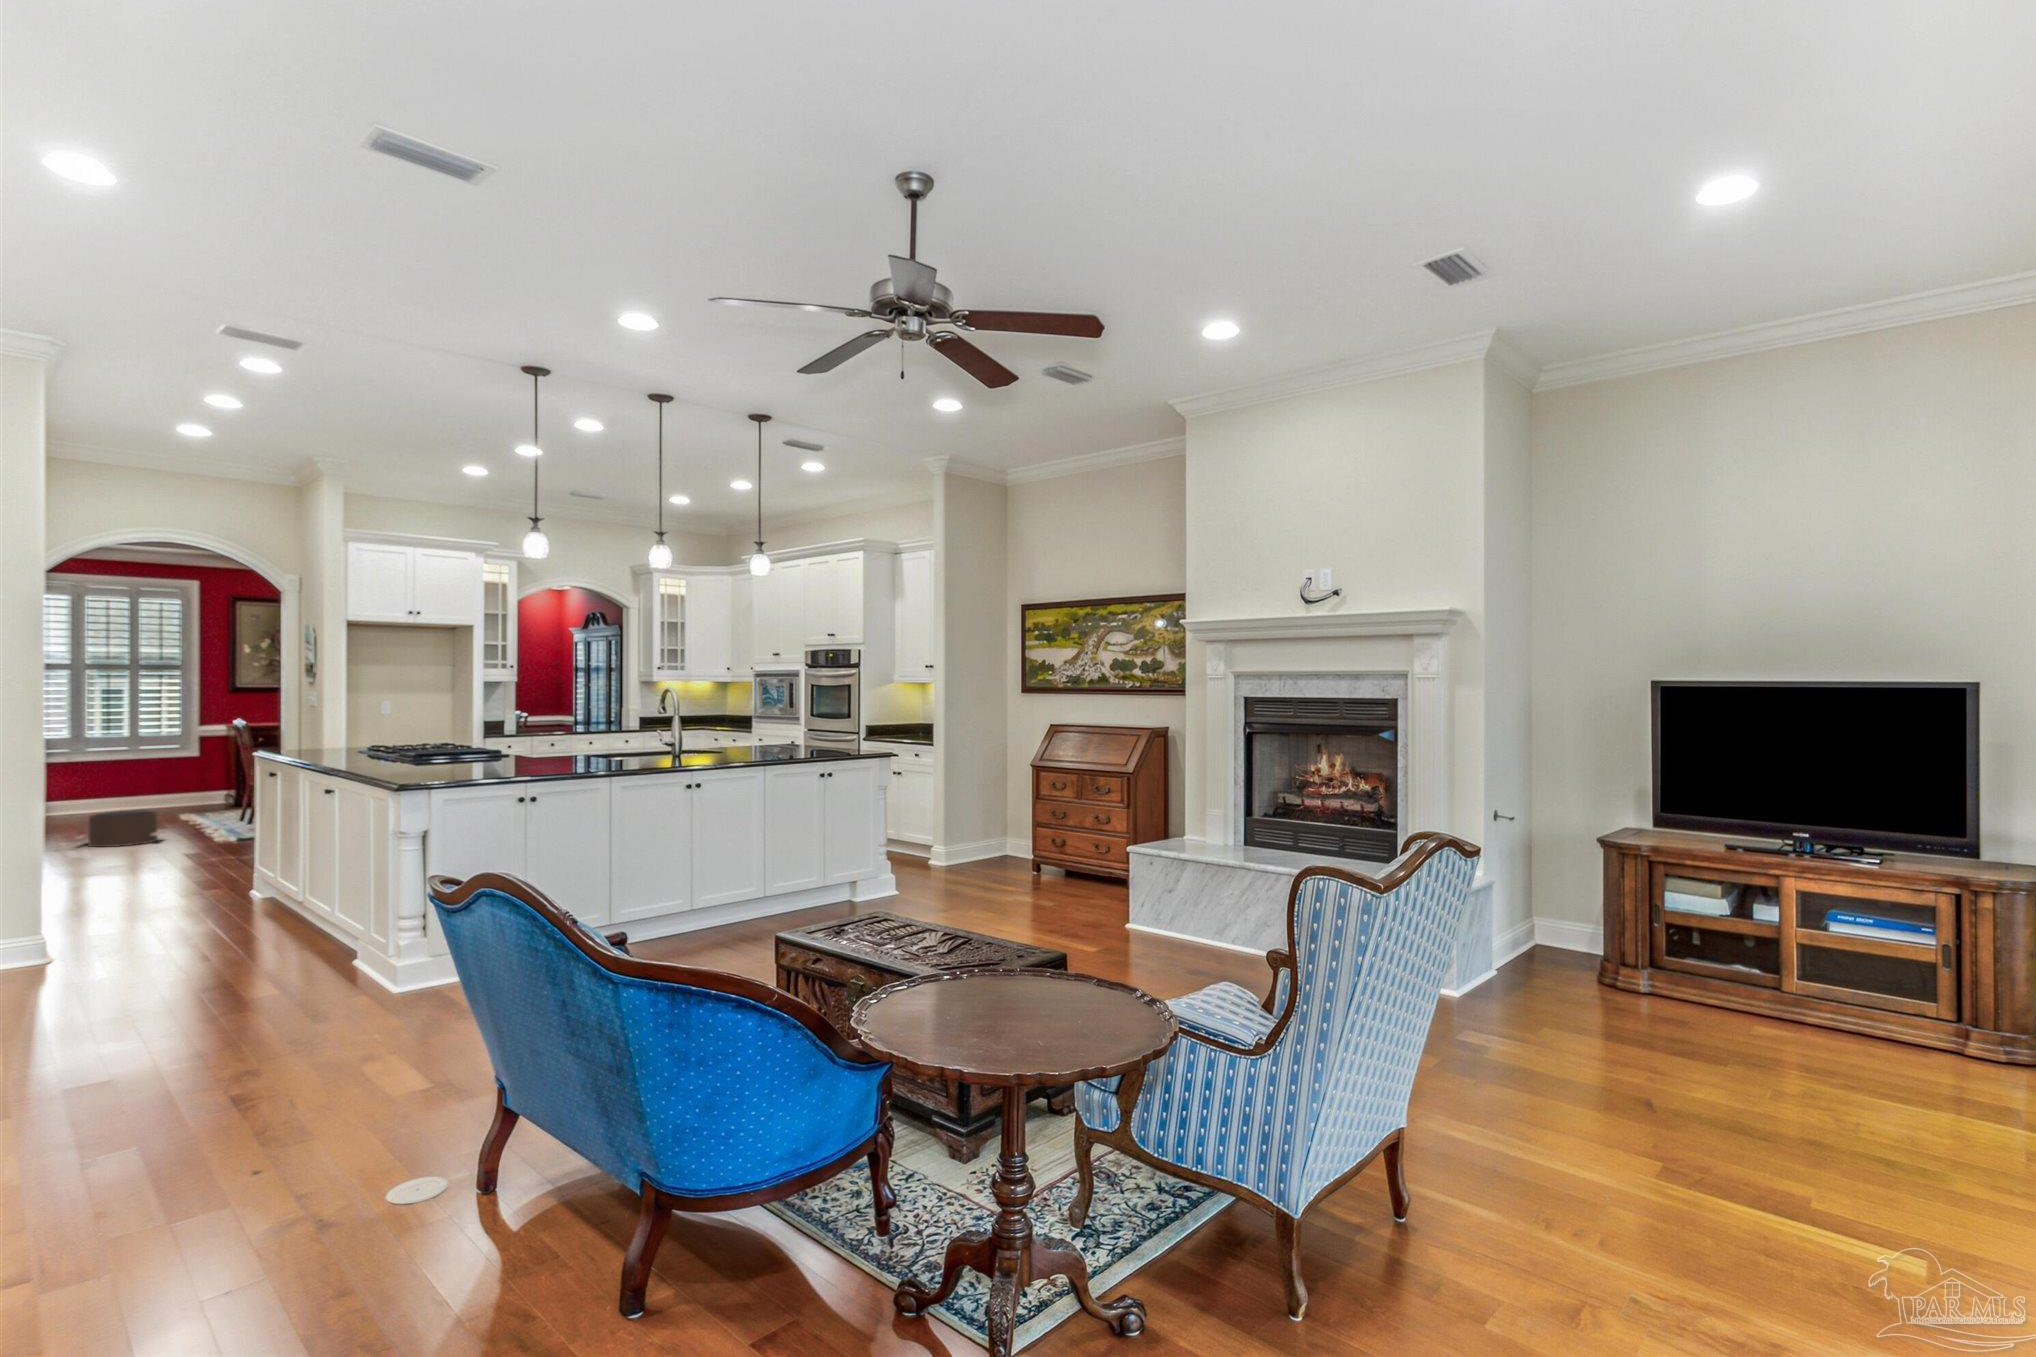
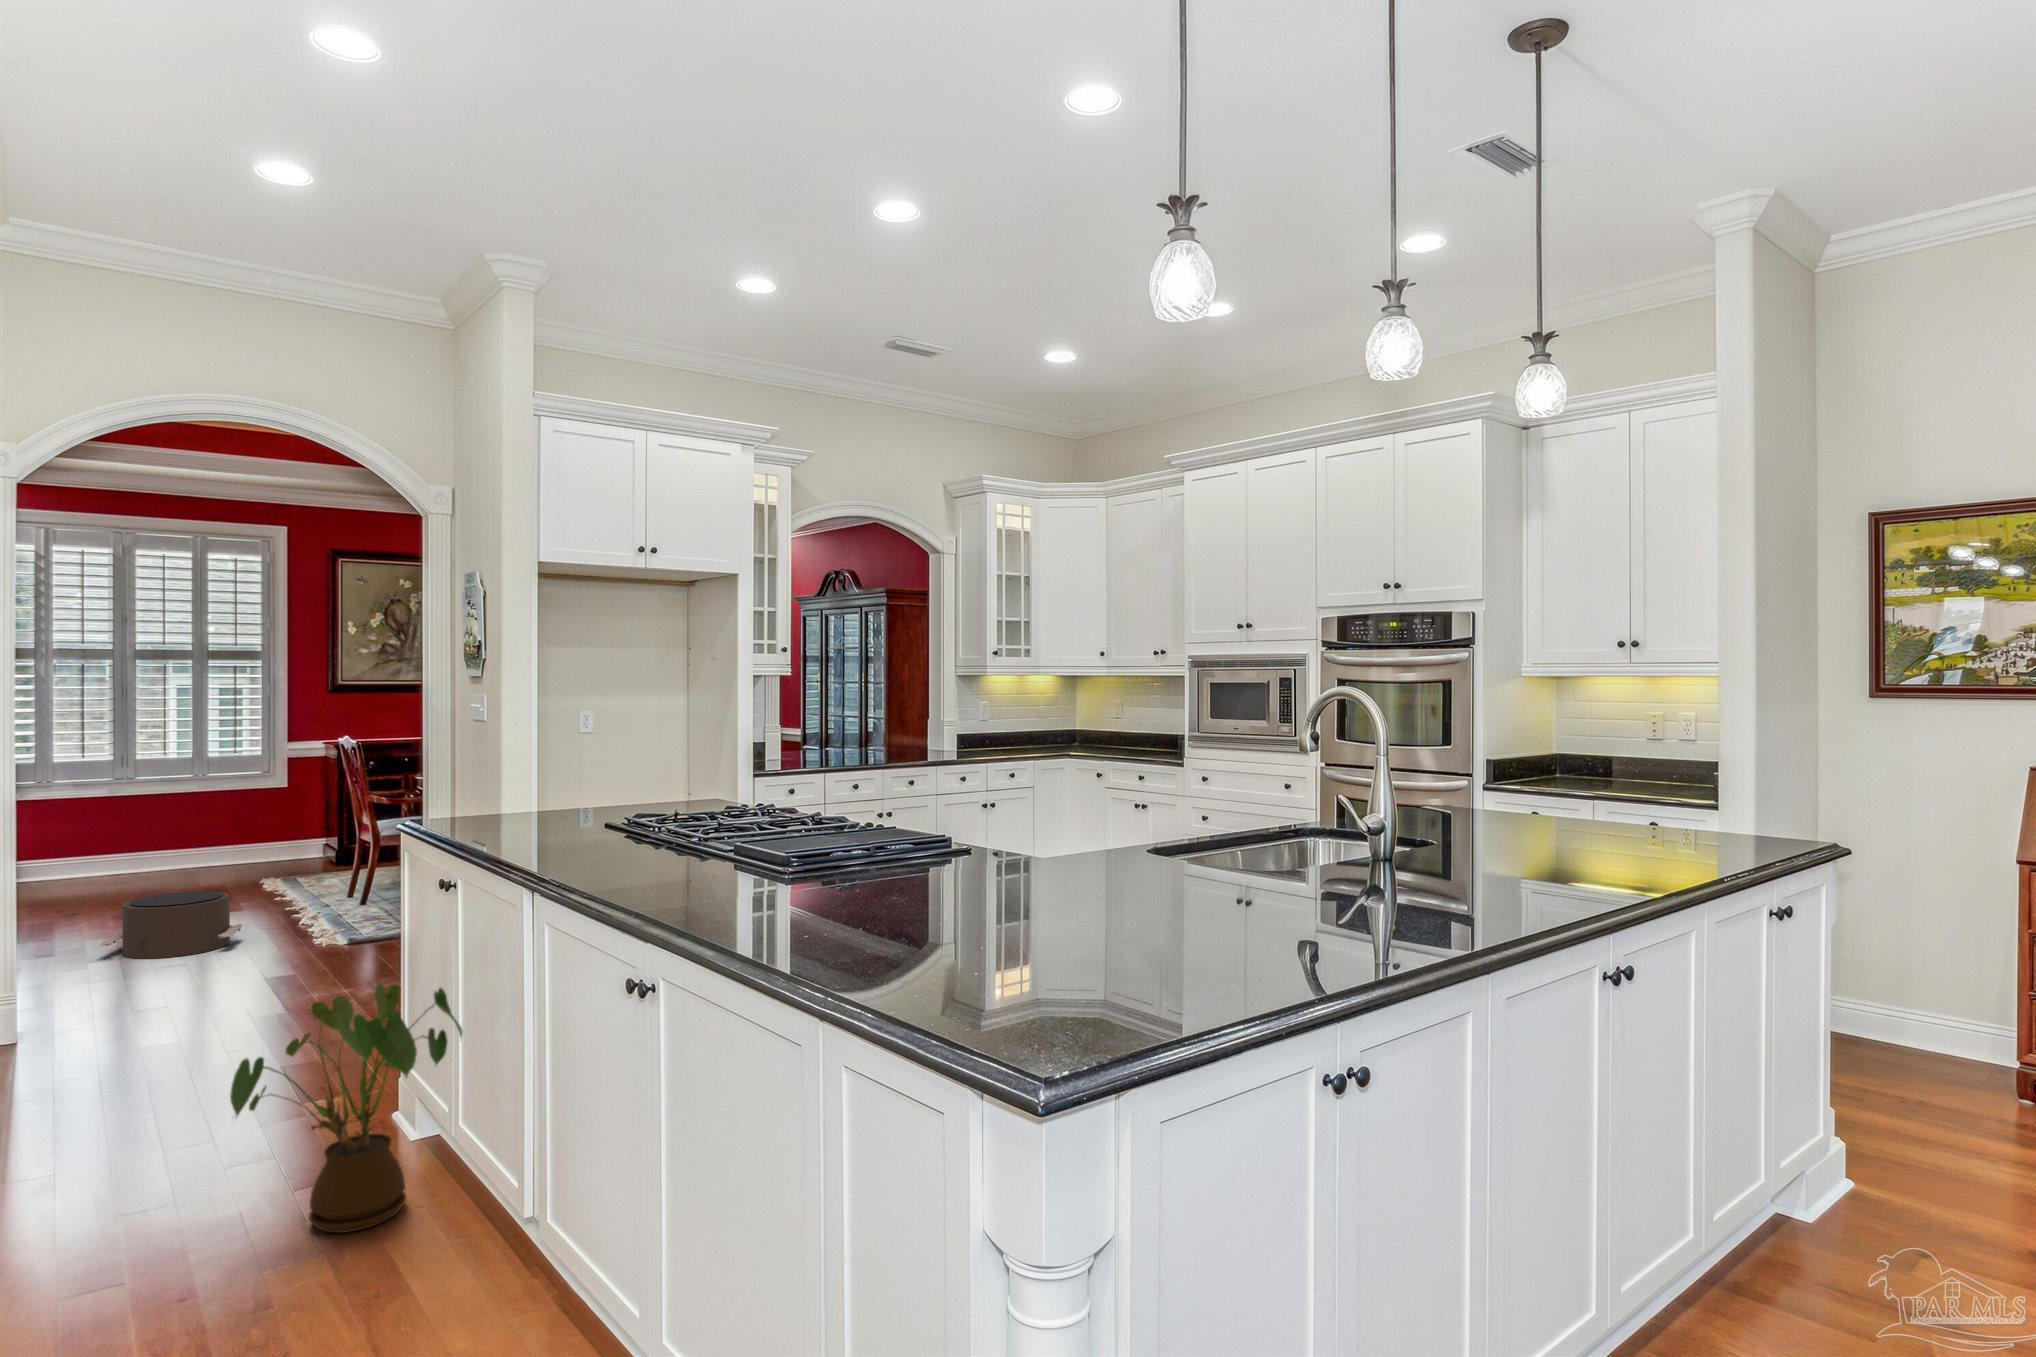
house plant: none [163,815,272,918] -> present [230,984,463,1233]

